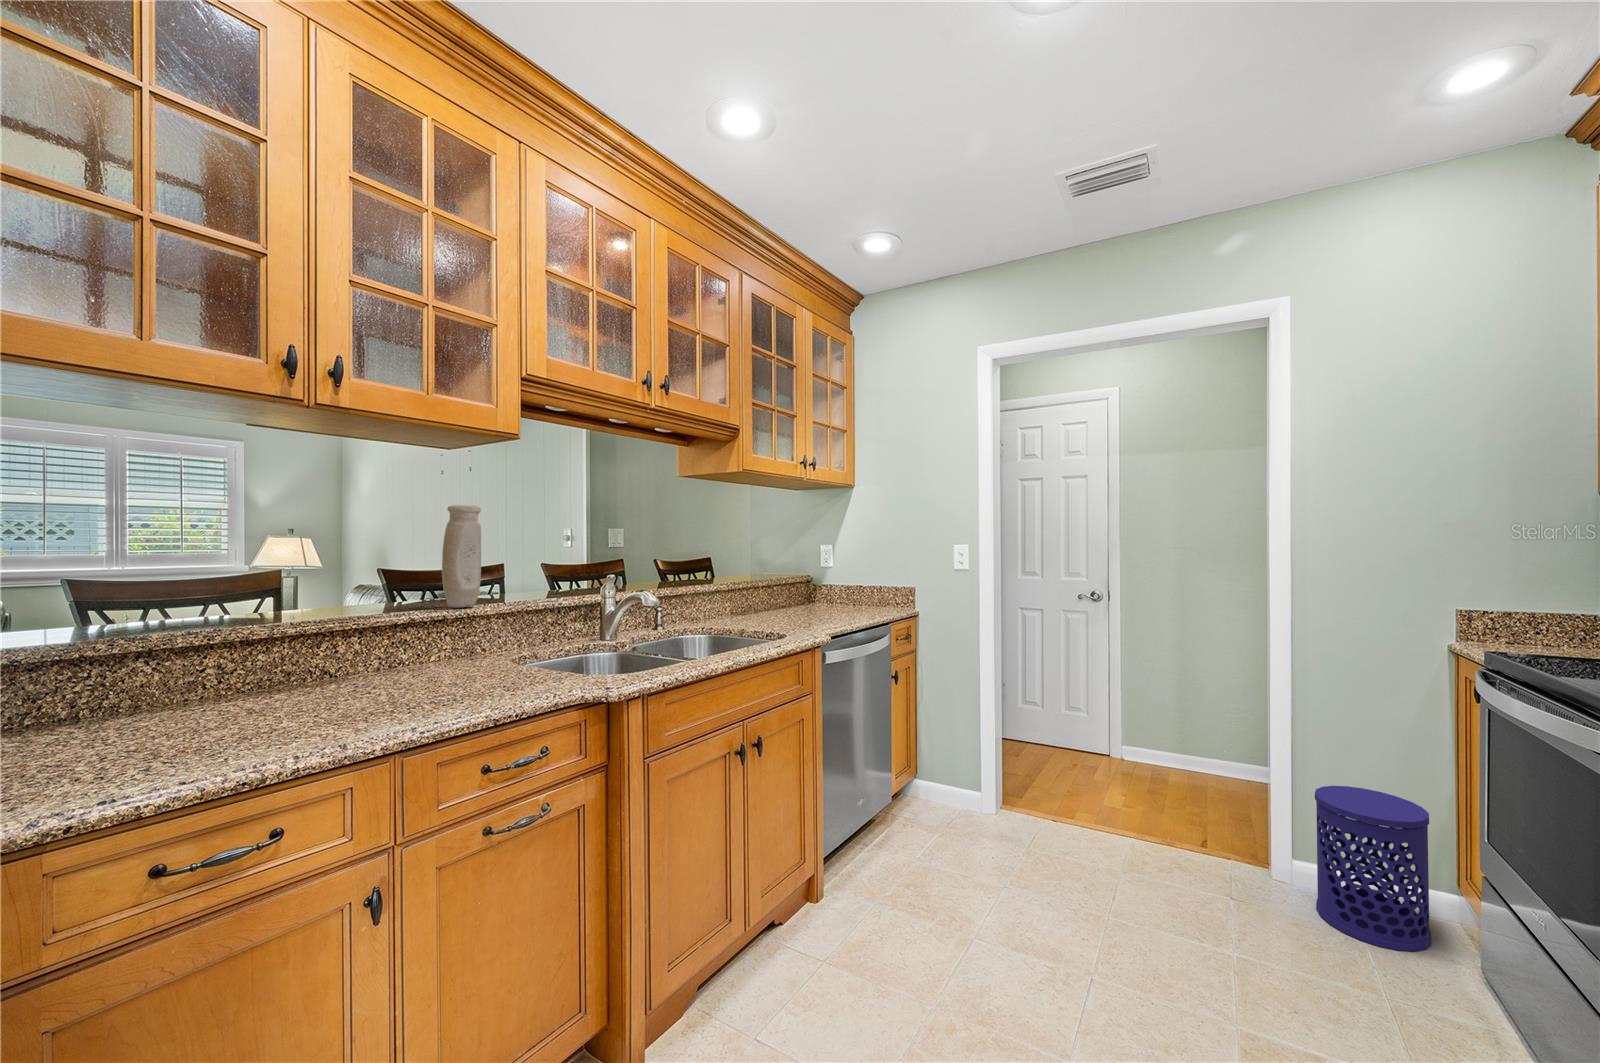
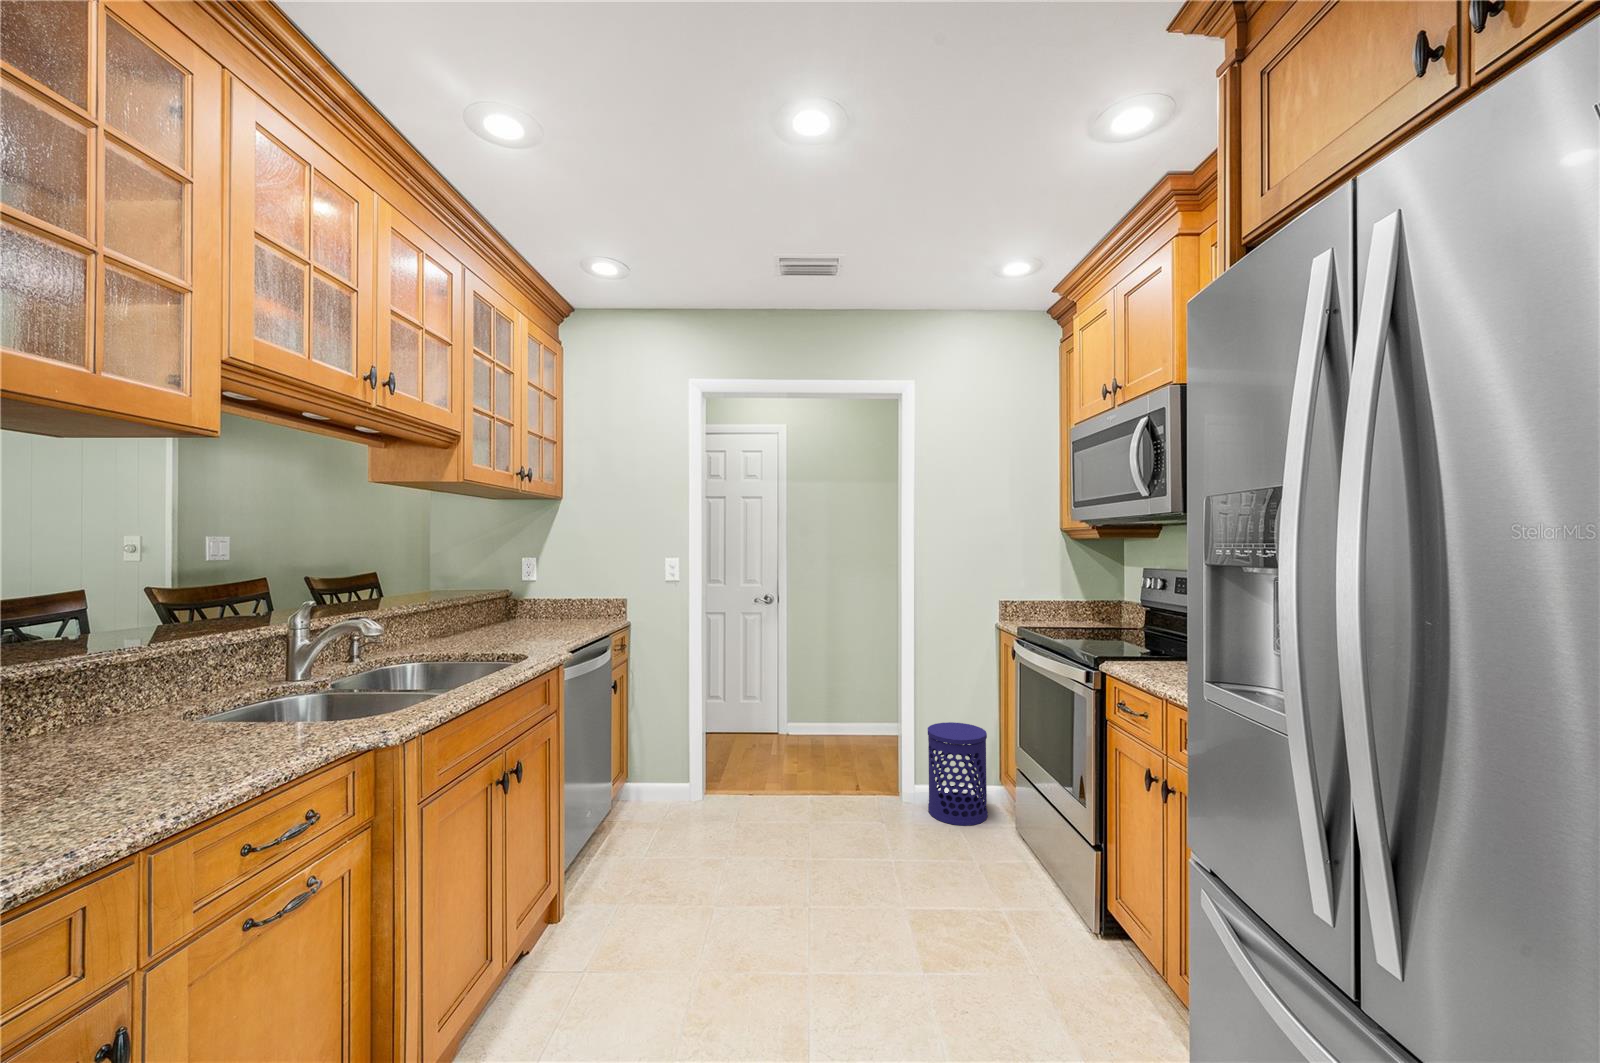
vase: present [442,505,481,608] -> none [44,514,118,657]

